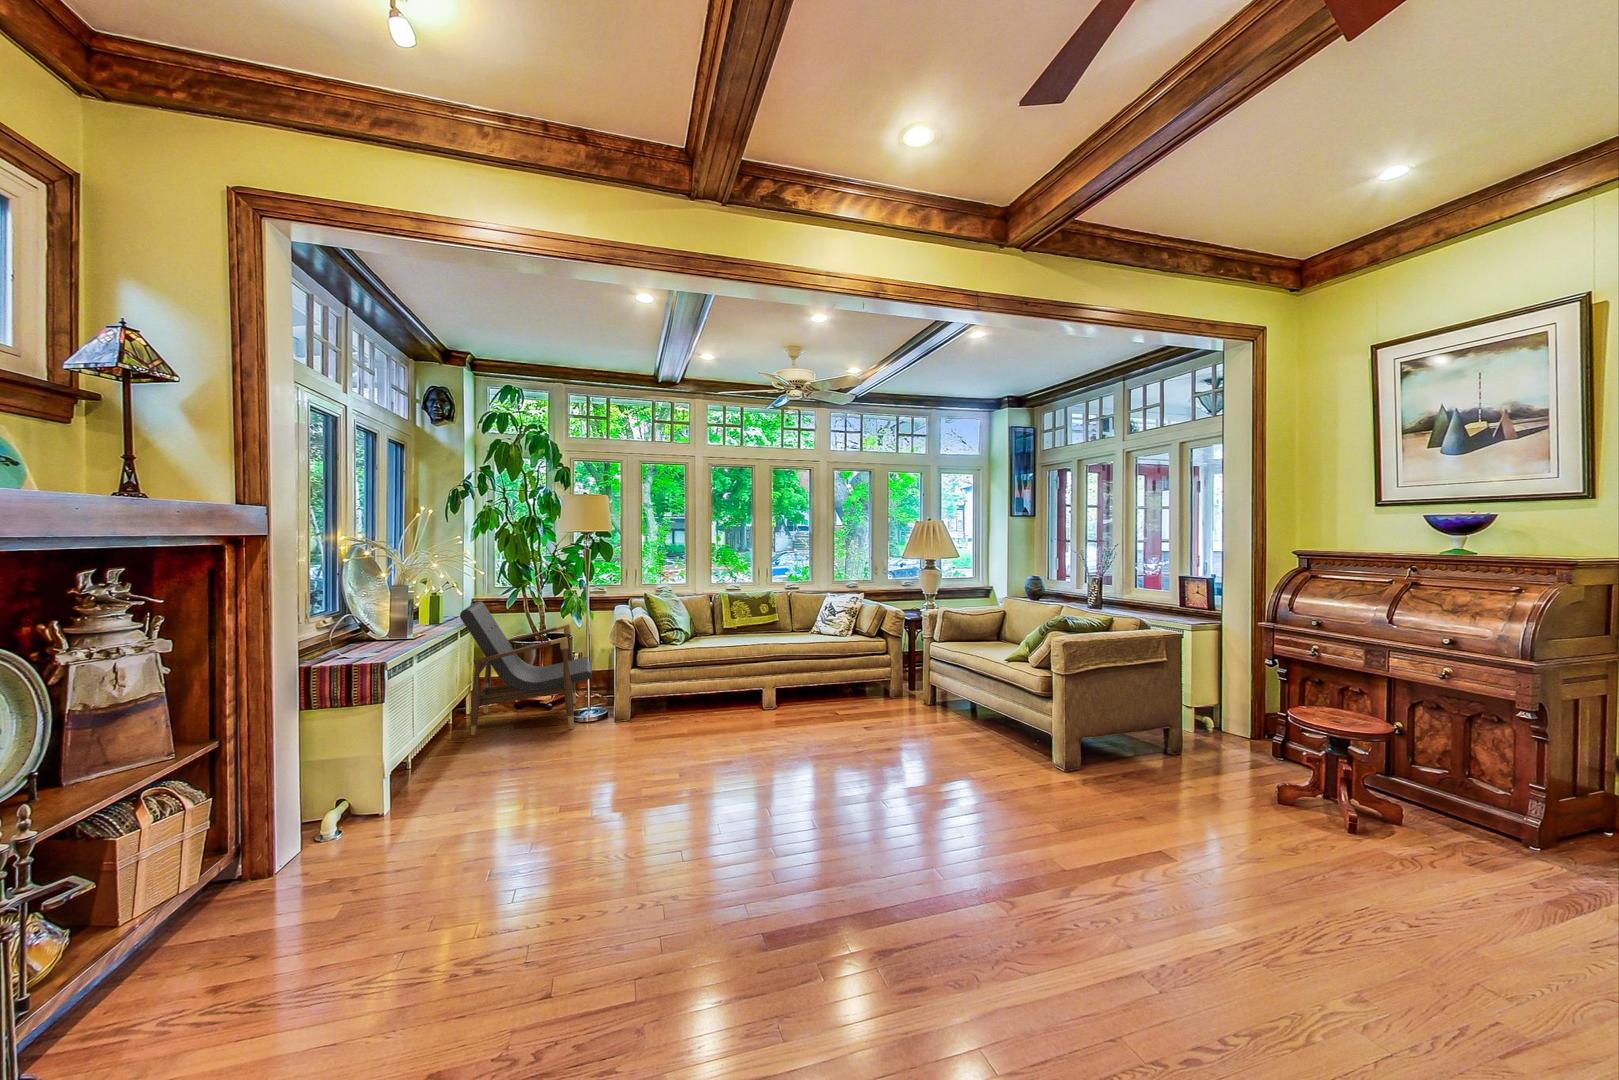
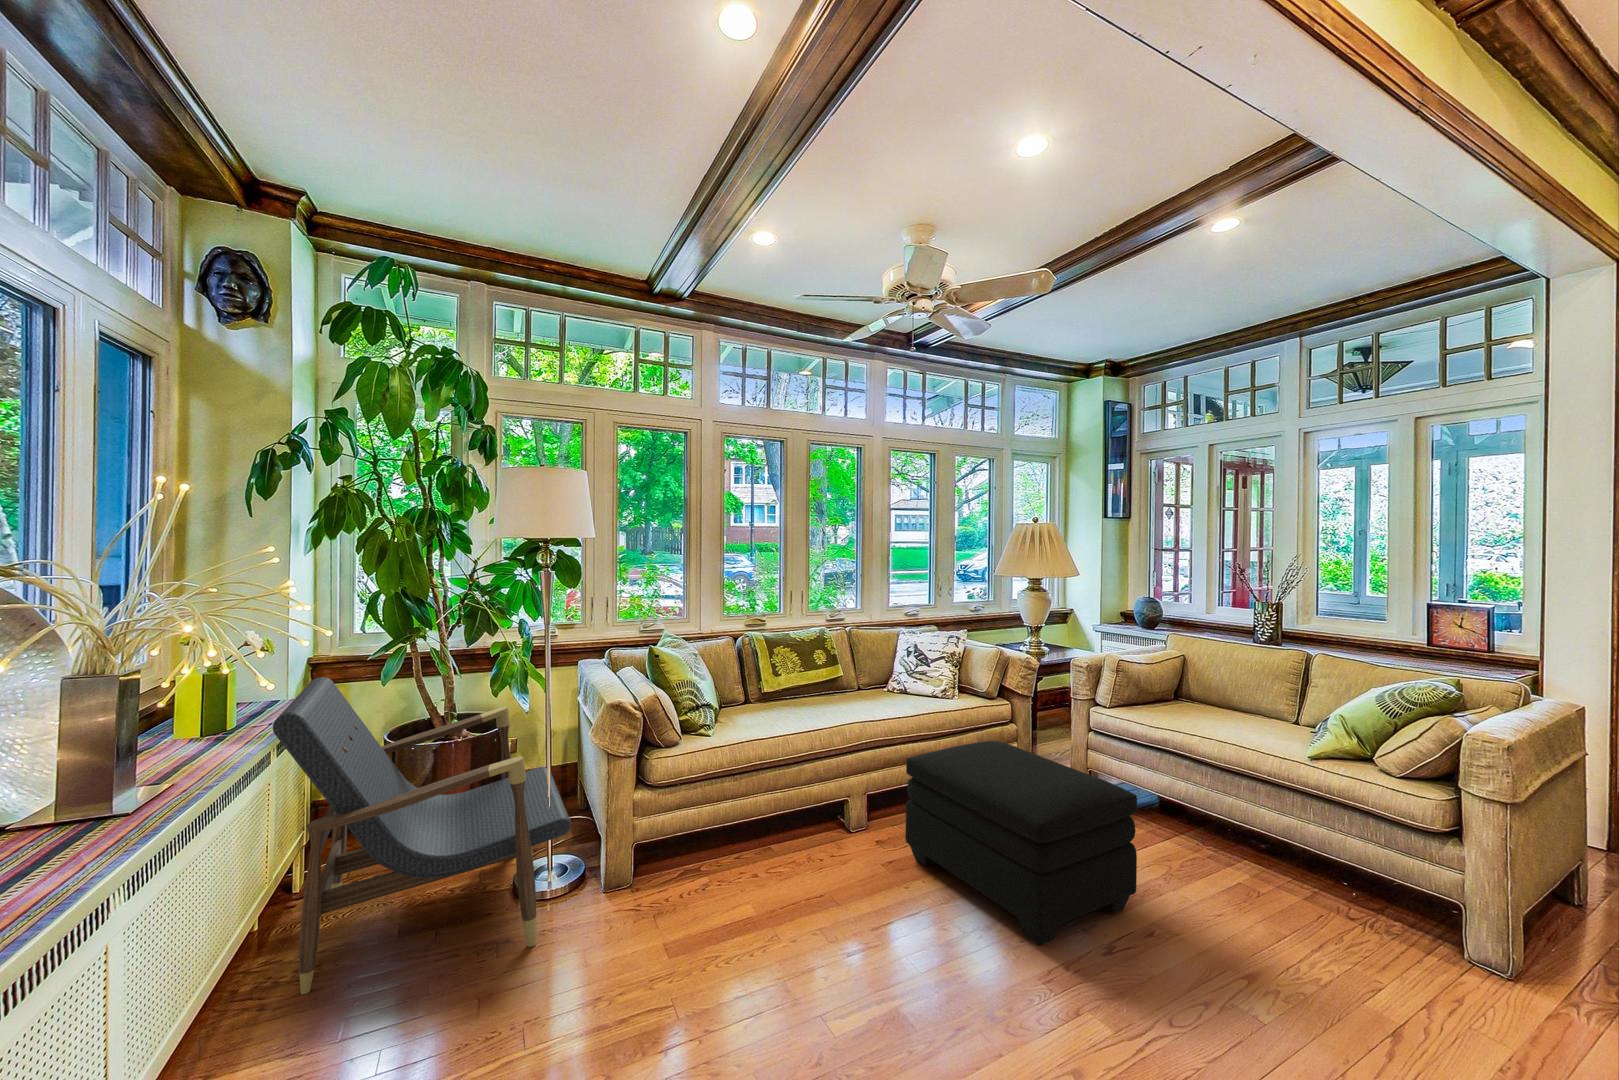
ottoman: none [780,652,884,741] -> present [905,741,1137,945]

